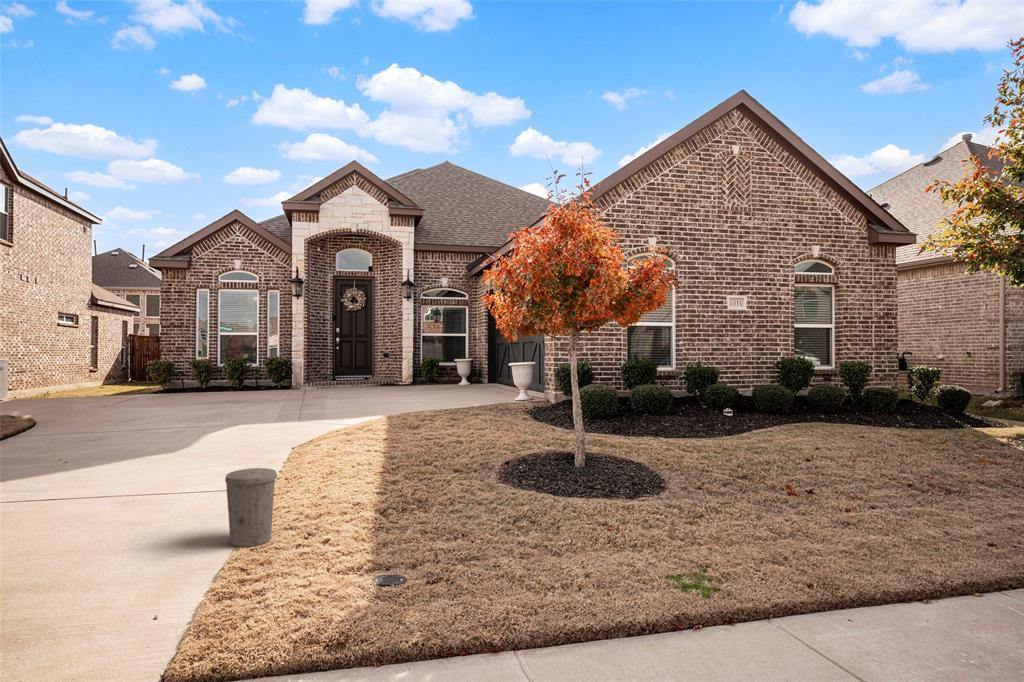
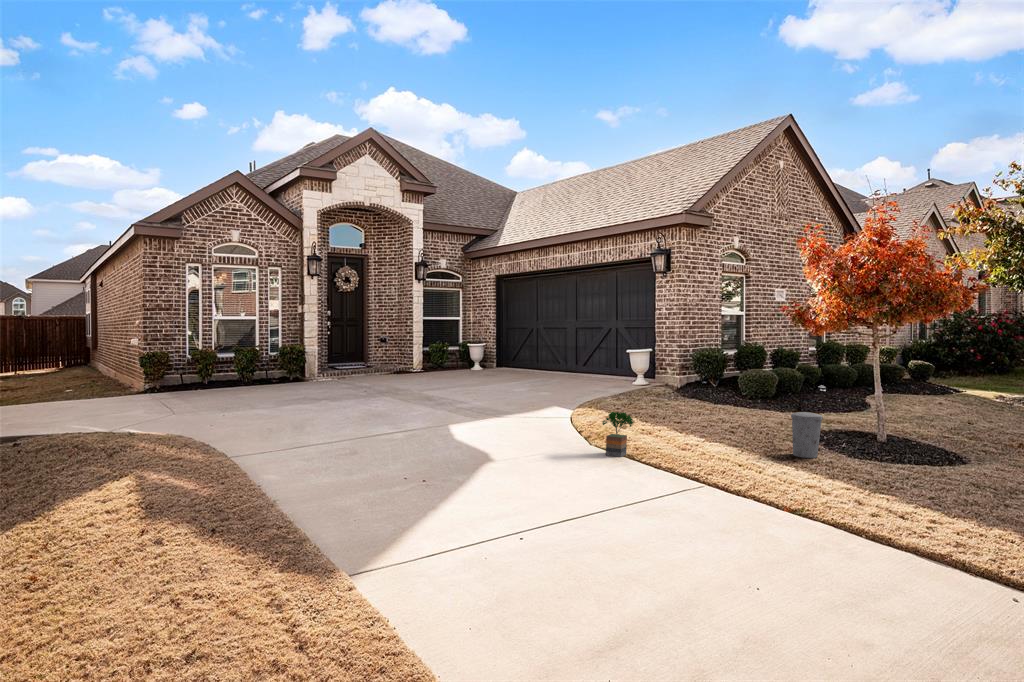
potted tree: none [14,447,65,511] -> present [602,412,634,457]

